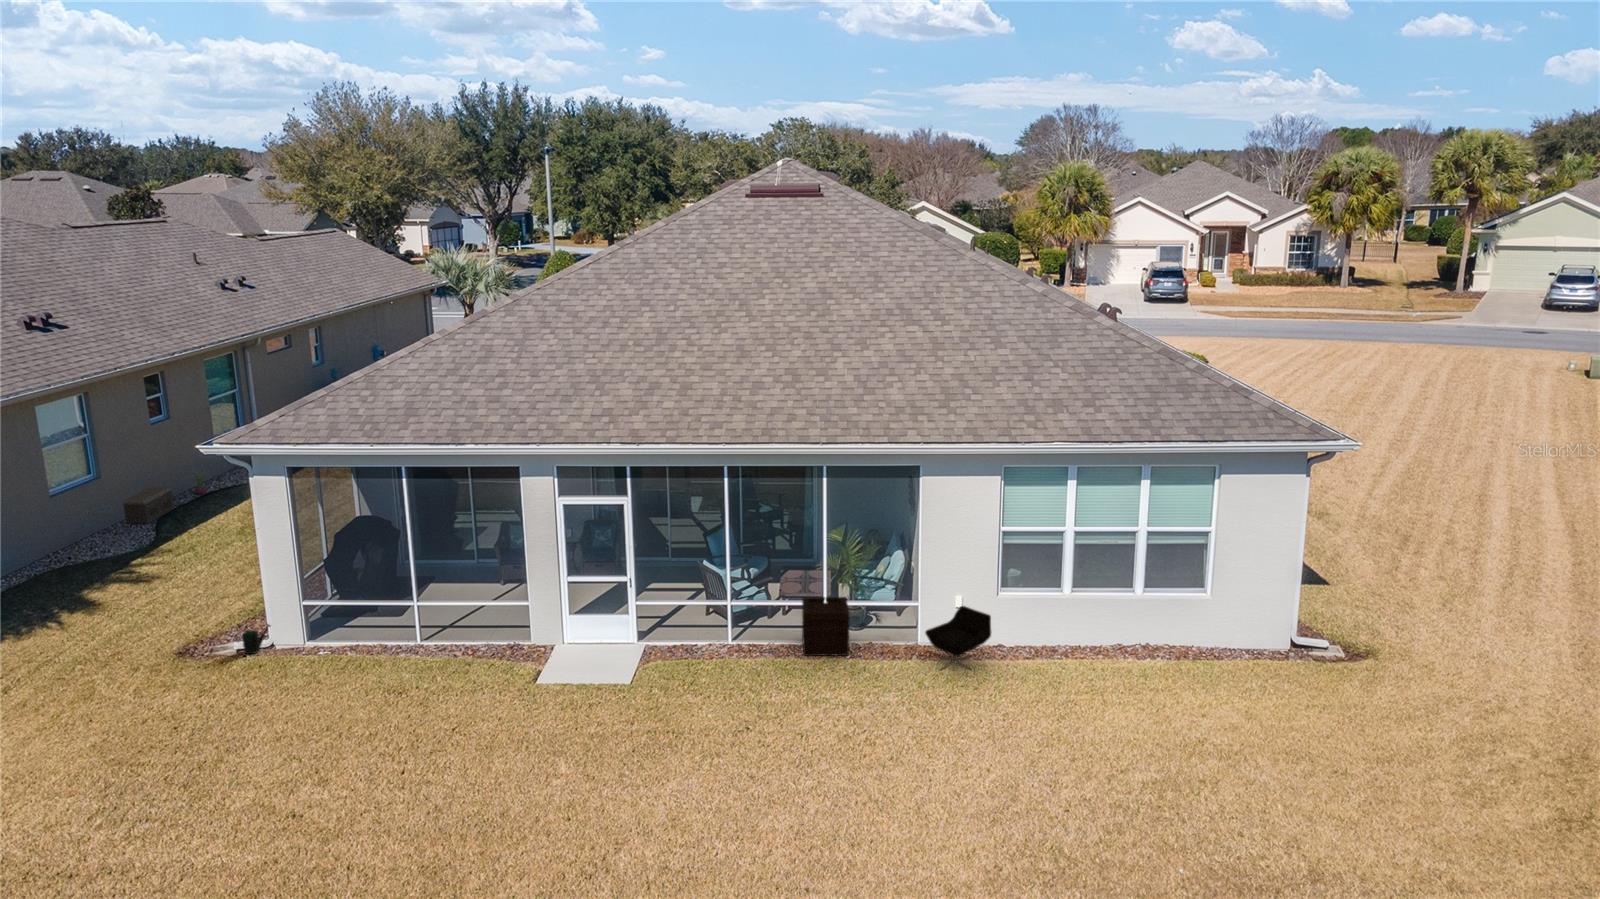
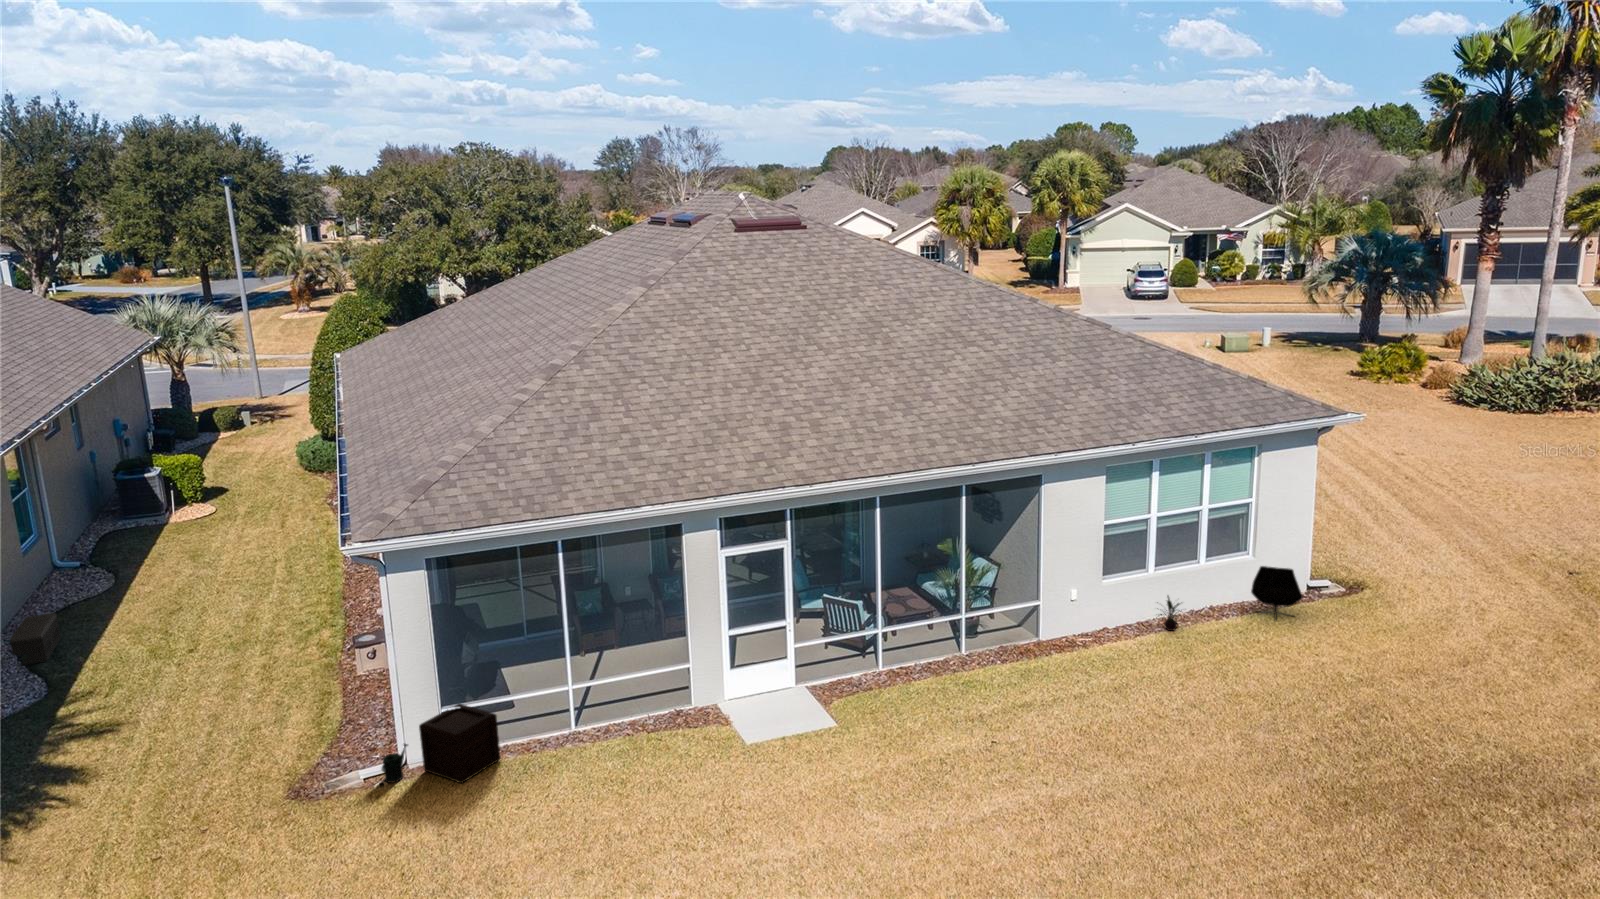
decorative plant: present [193,472,207,494] -> present [1160,596,1181,631]
wooden crate: present [802,597,849,656] -> present [419,704,500,783]
lounge chair: present [925,606,991,670] -> present [1251,566,1303,621]

